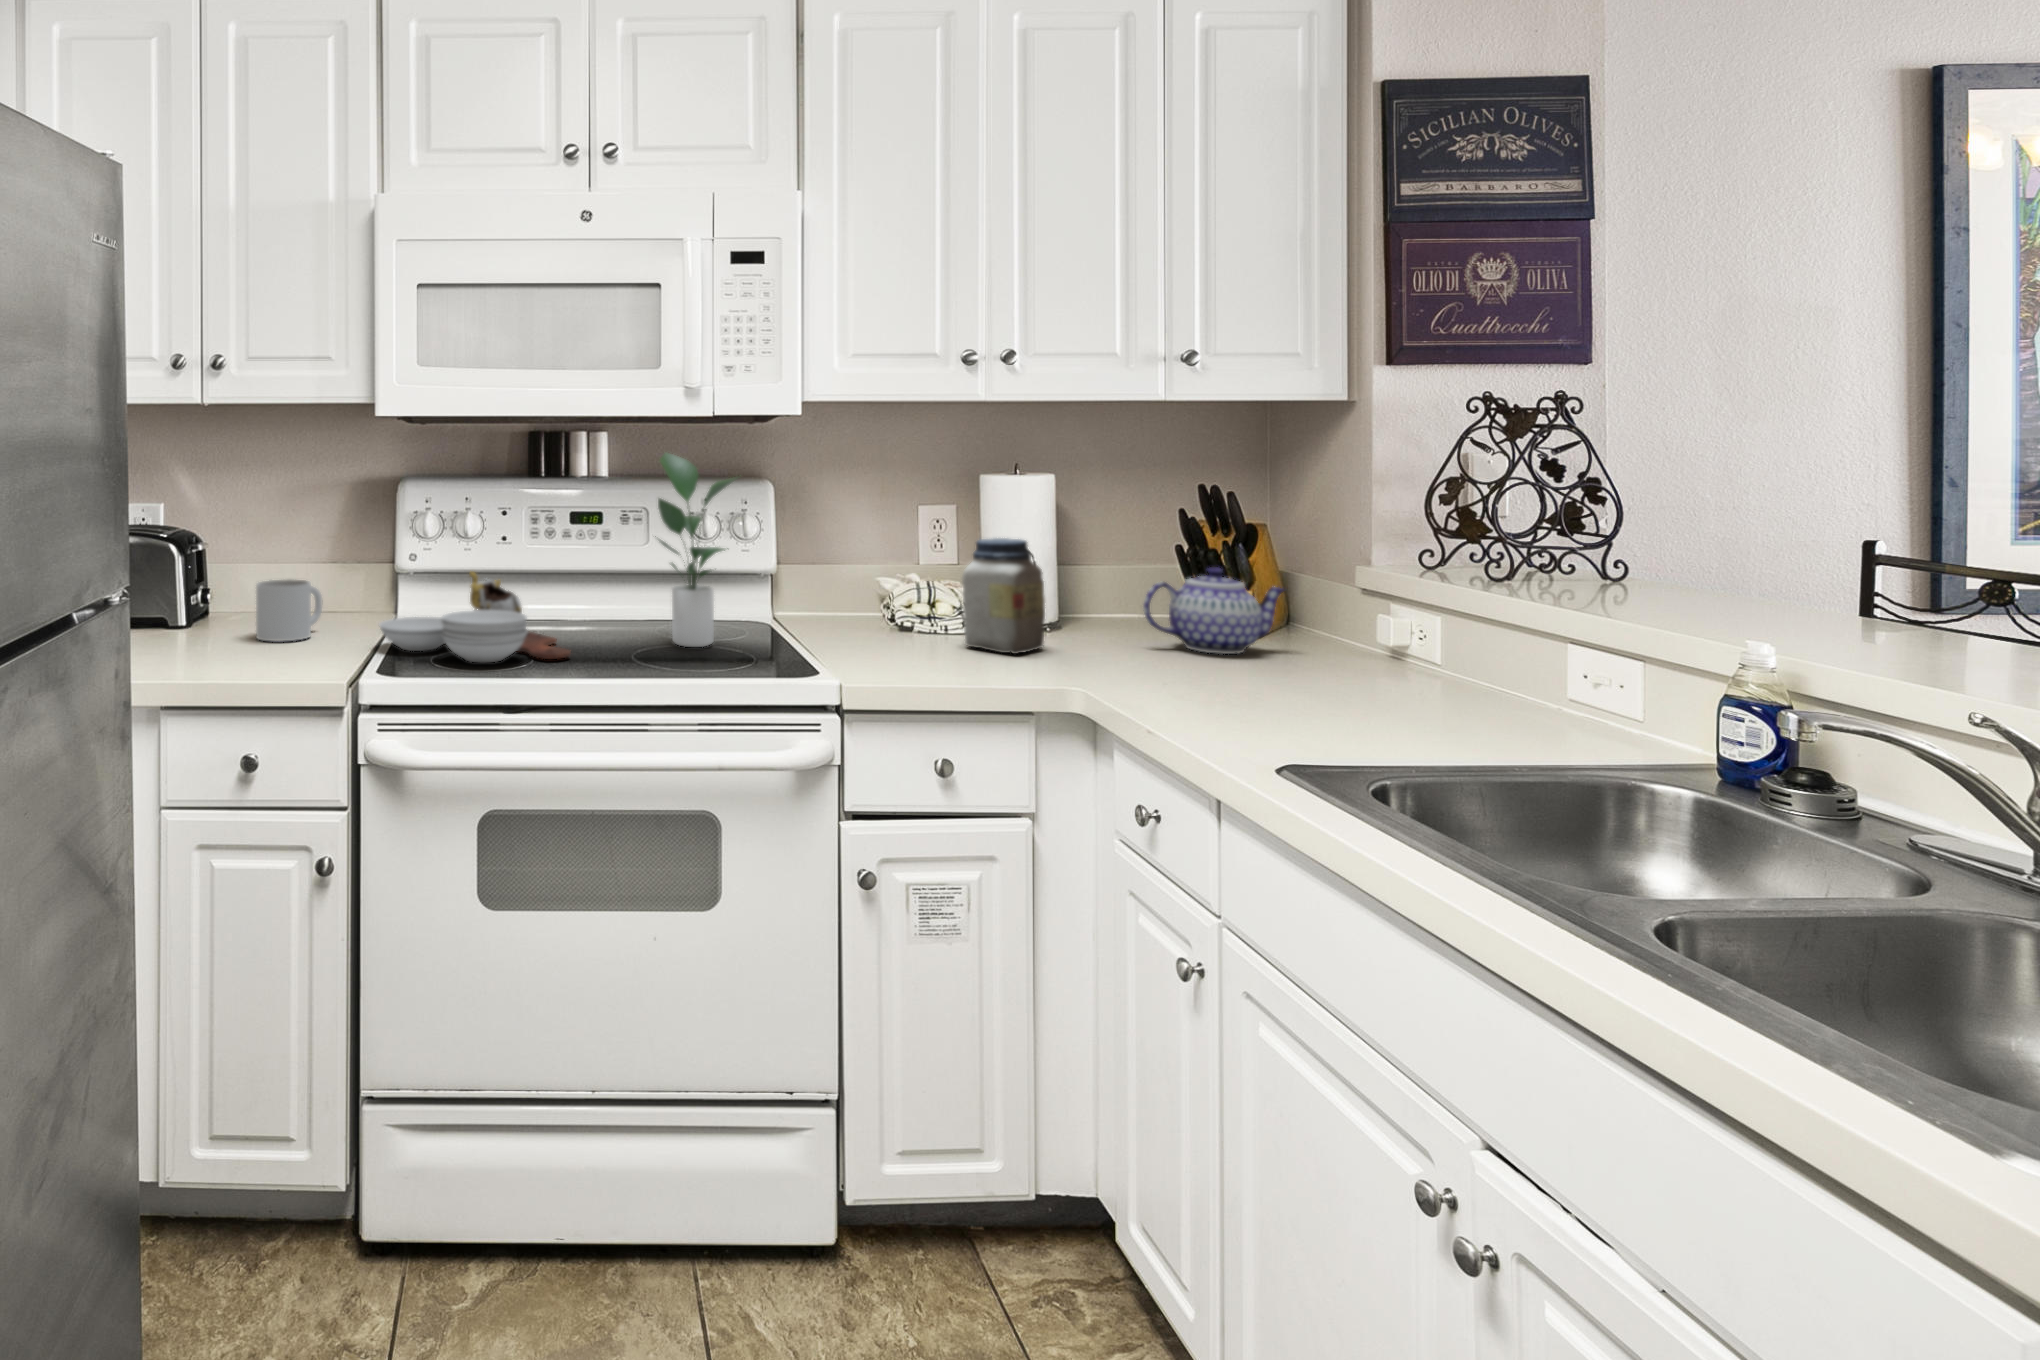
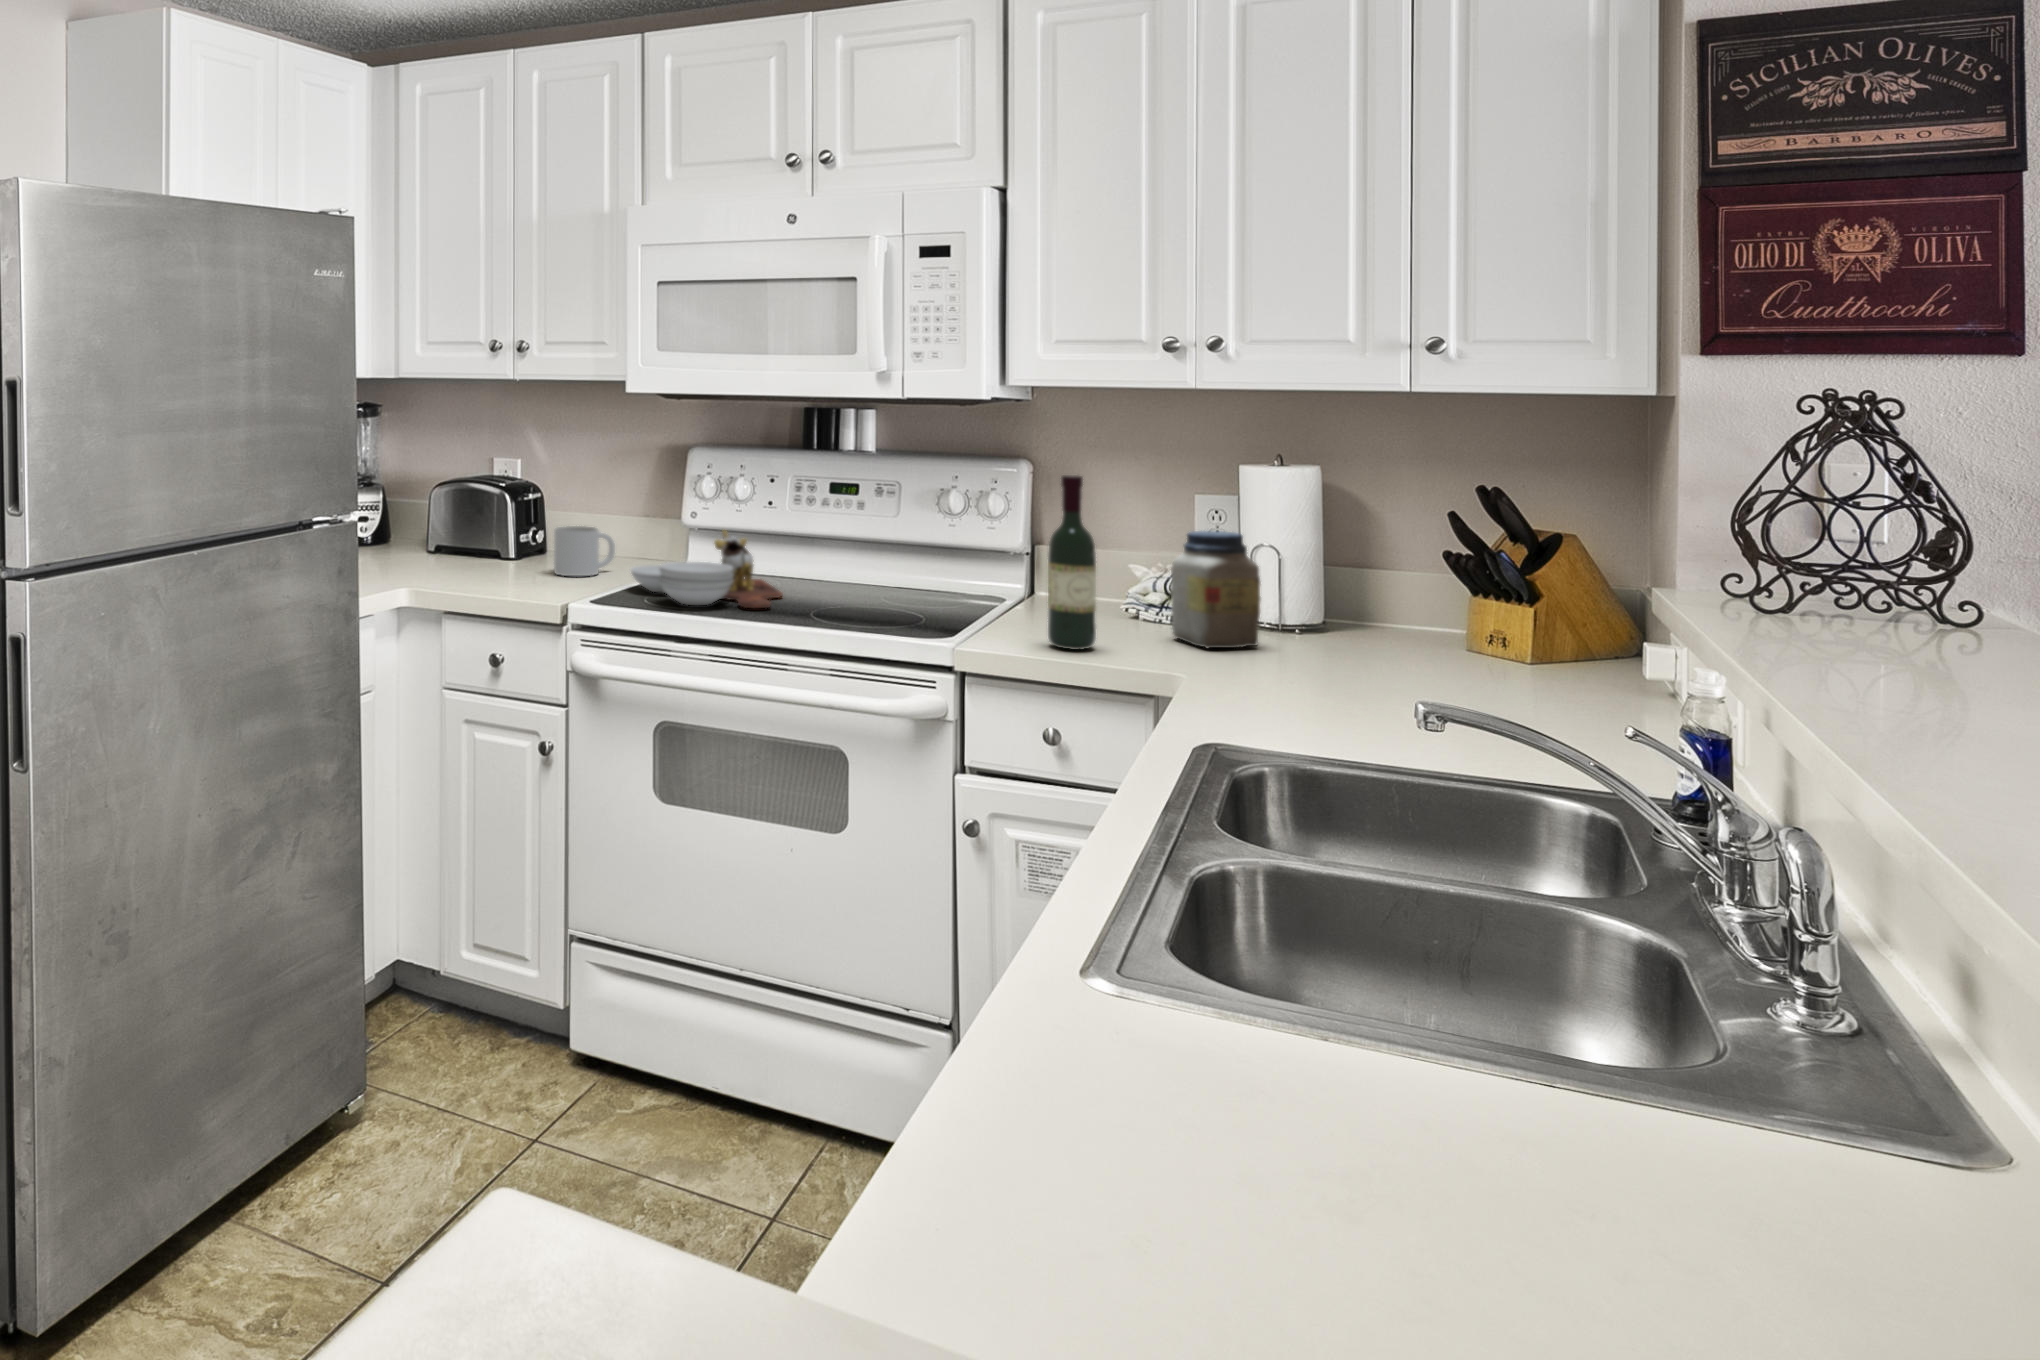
potted plant: present [655,453,737,647] -> none [859,431,945,612]
wine bottle: none [889,489,937,669] -> present [1048,475,1096,650]
teapot: present [1143,567,1284,654] -> none [1383,578,1563,675]

